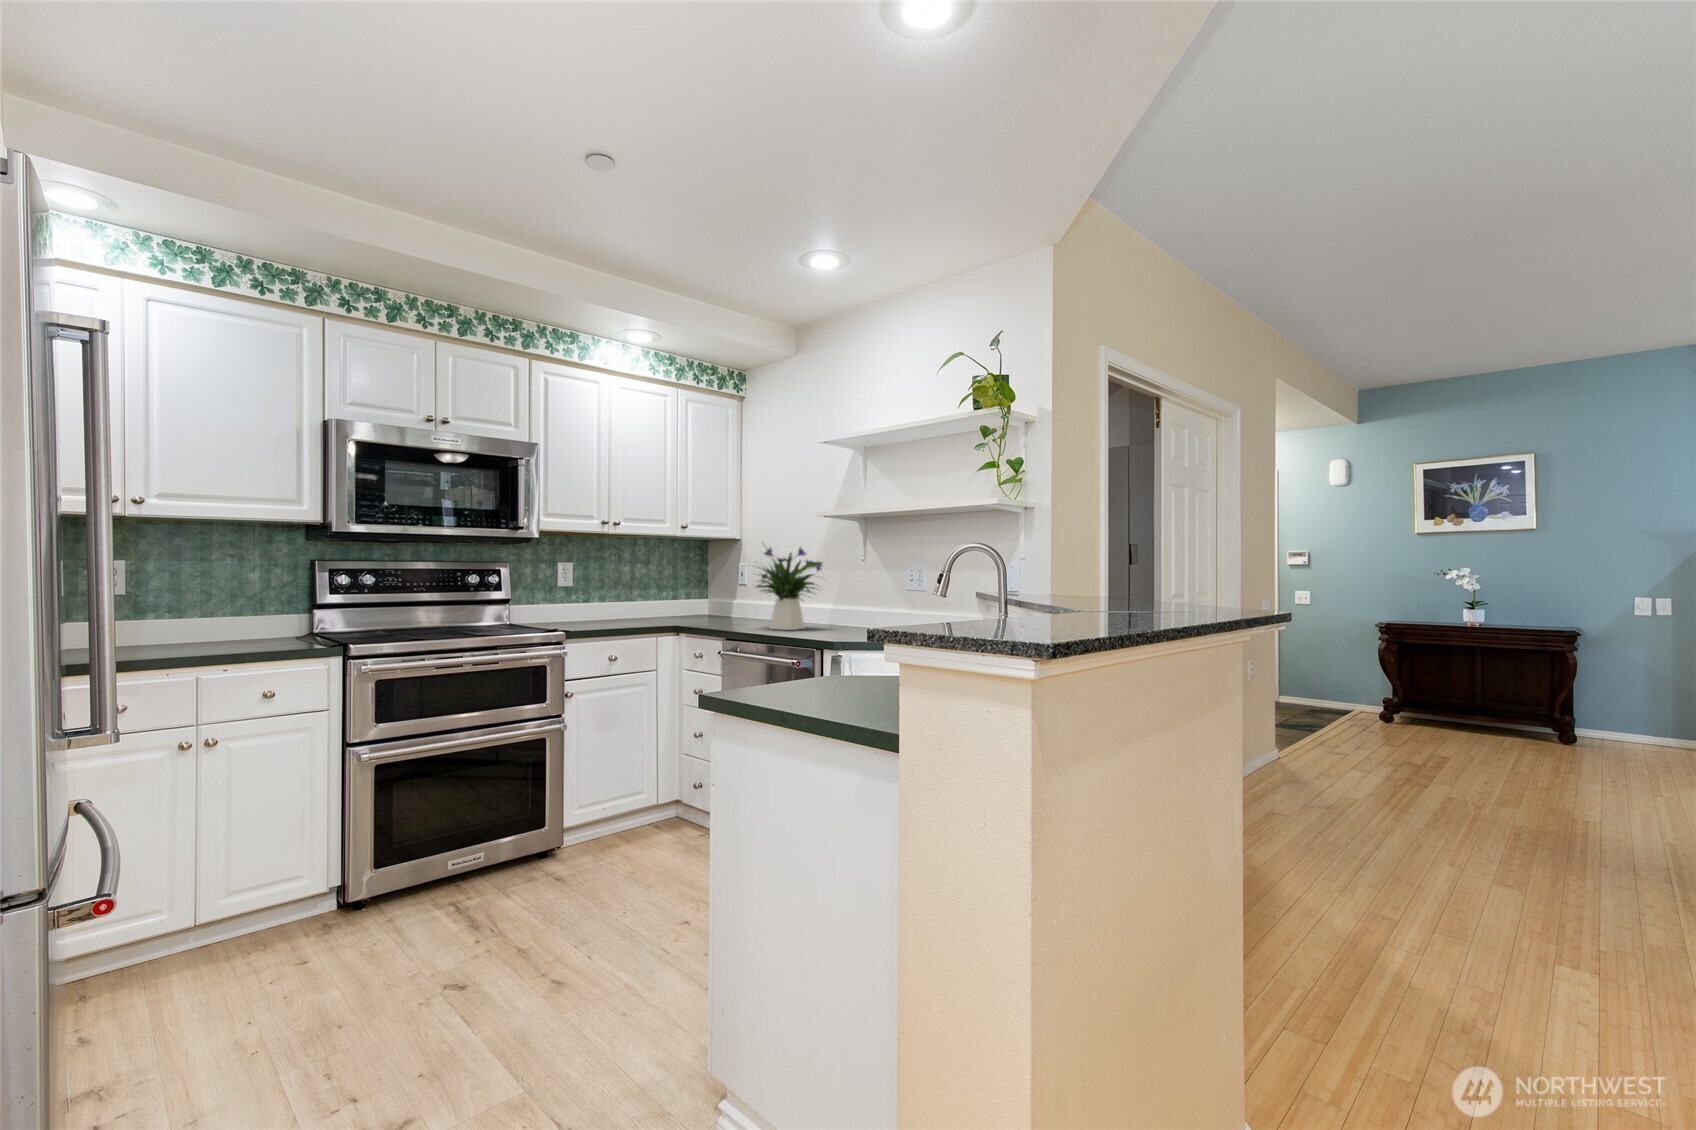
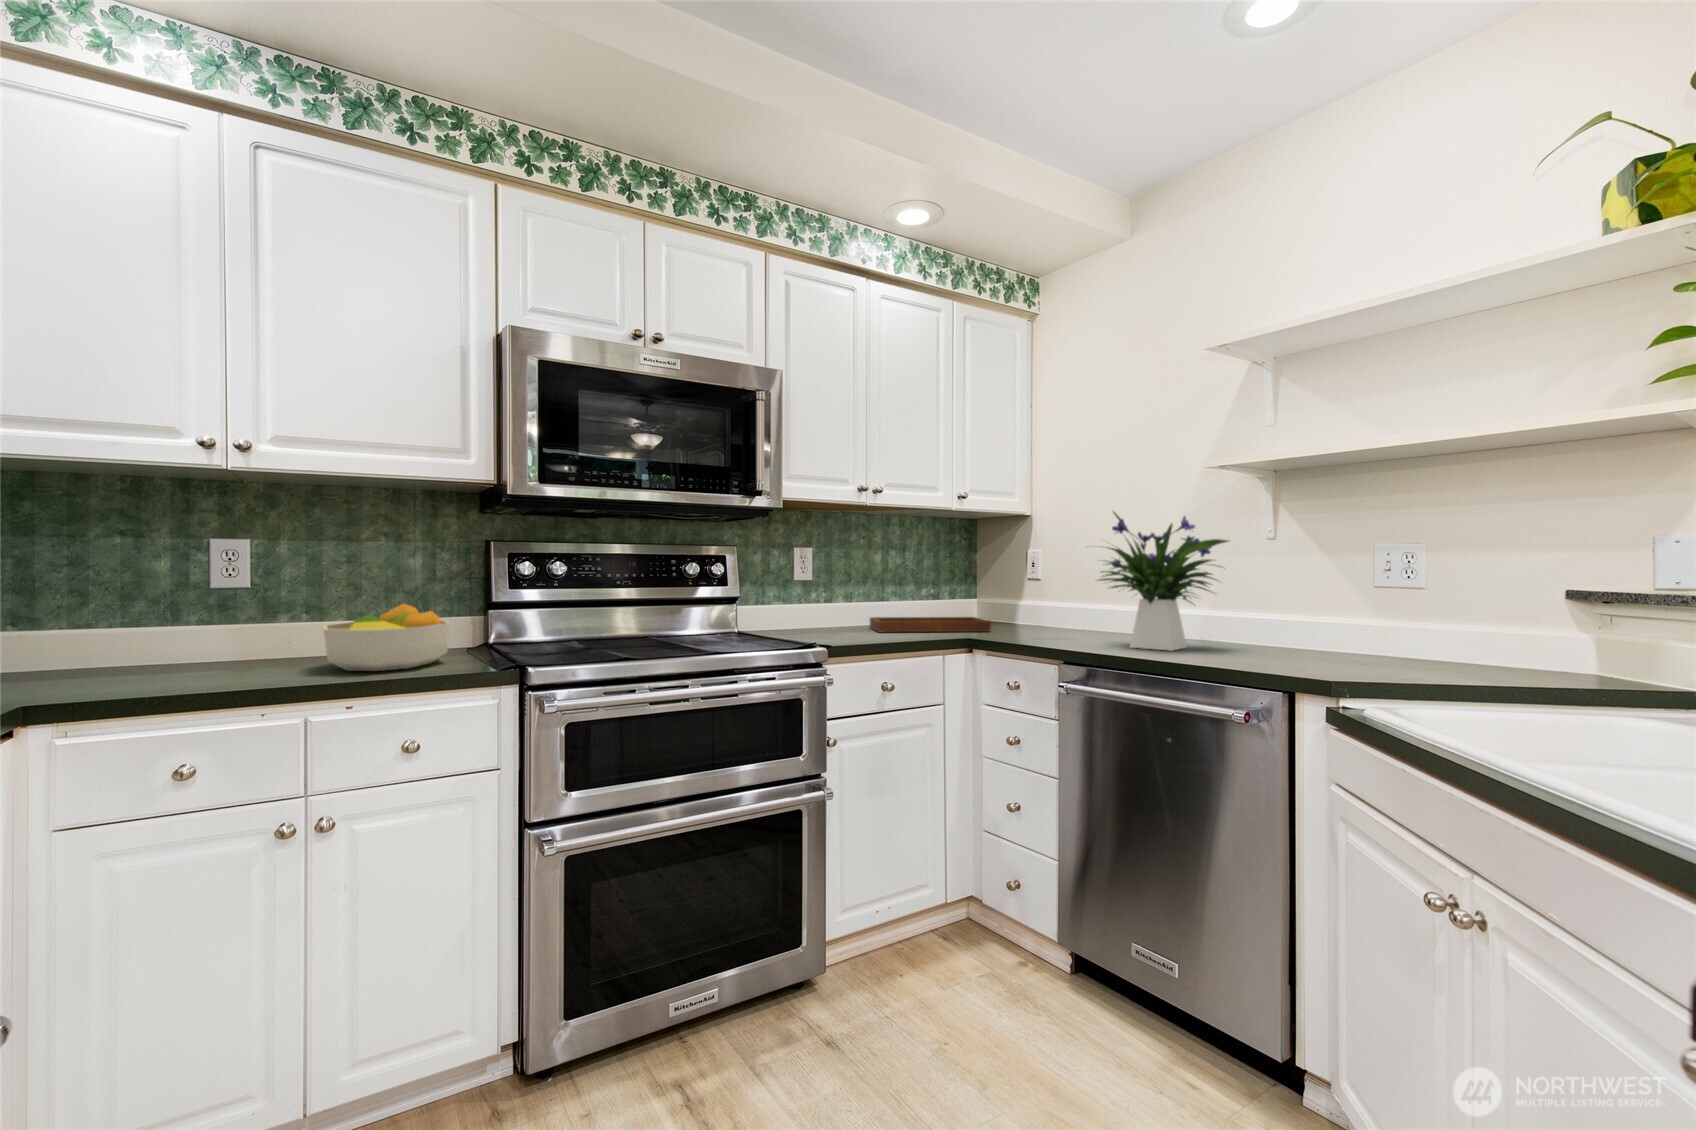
tray: none [616,594,699,623] -> present [870,592,991,632]
fruit bowl: none [196,604,291,648] -> present [323,604,451,671]

